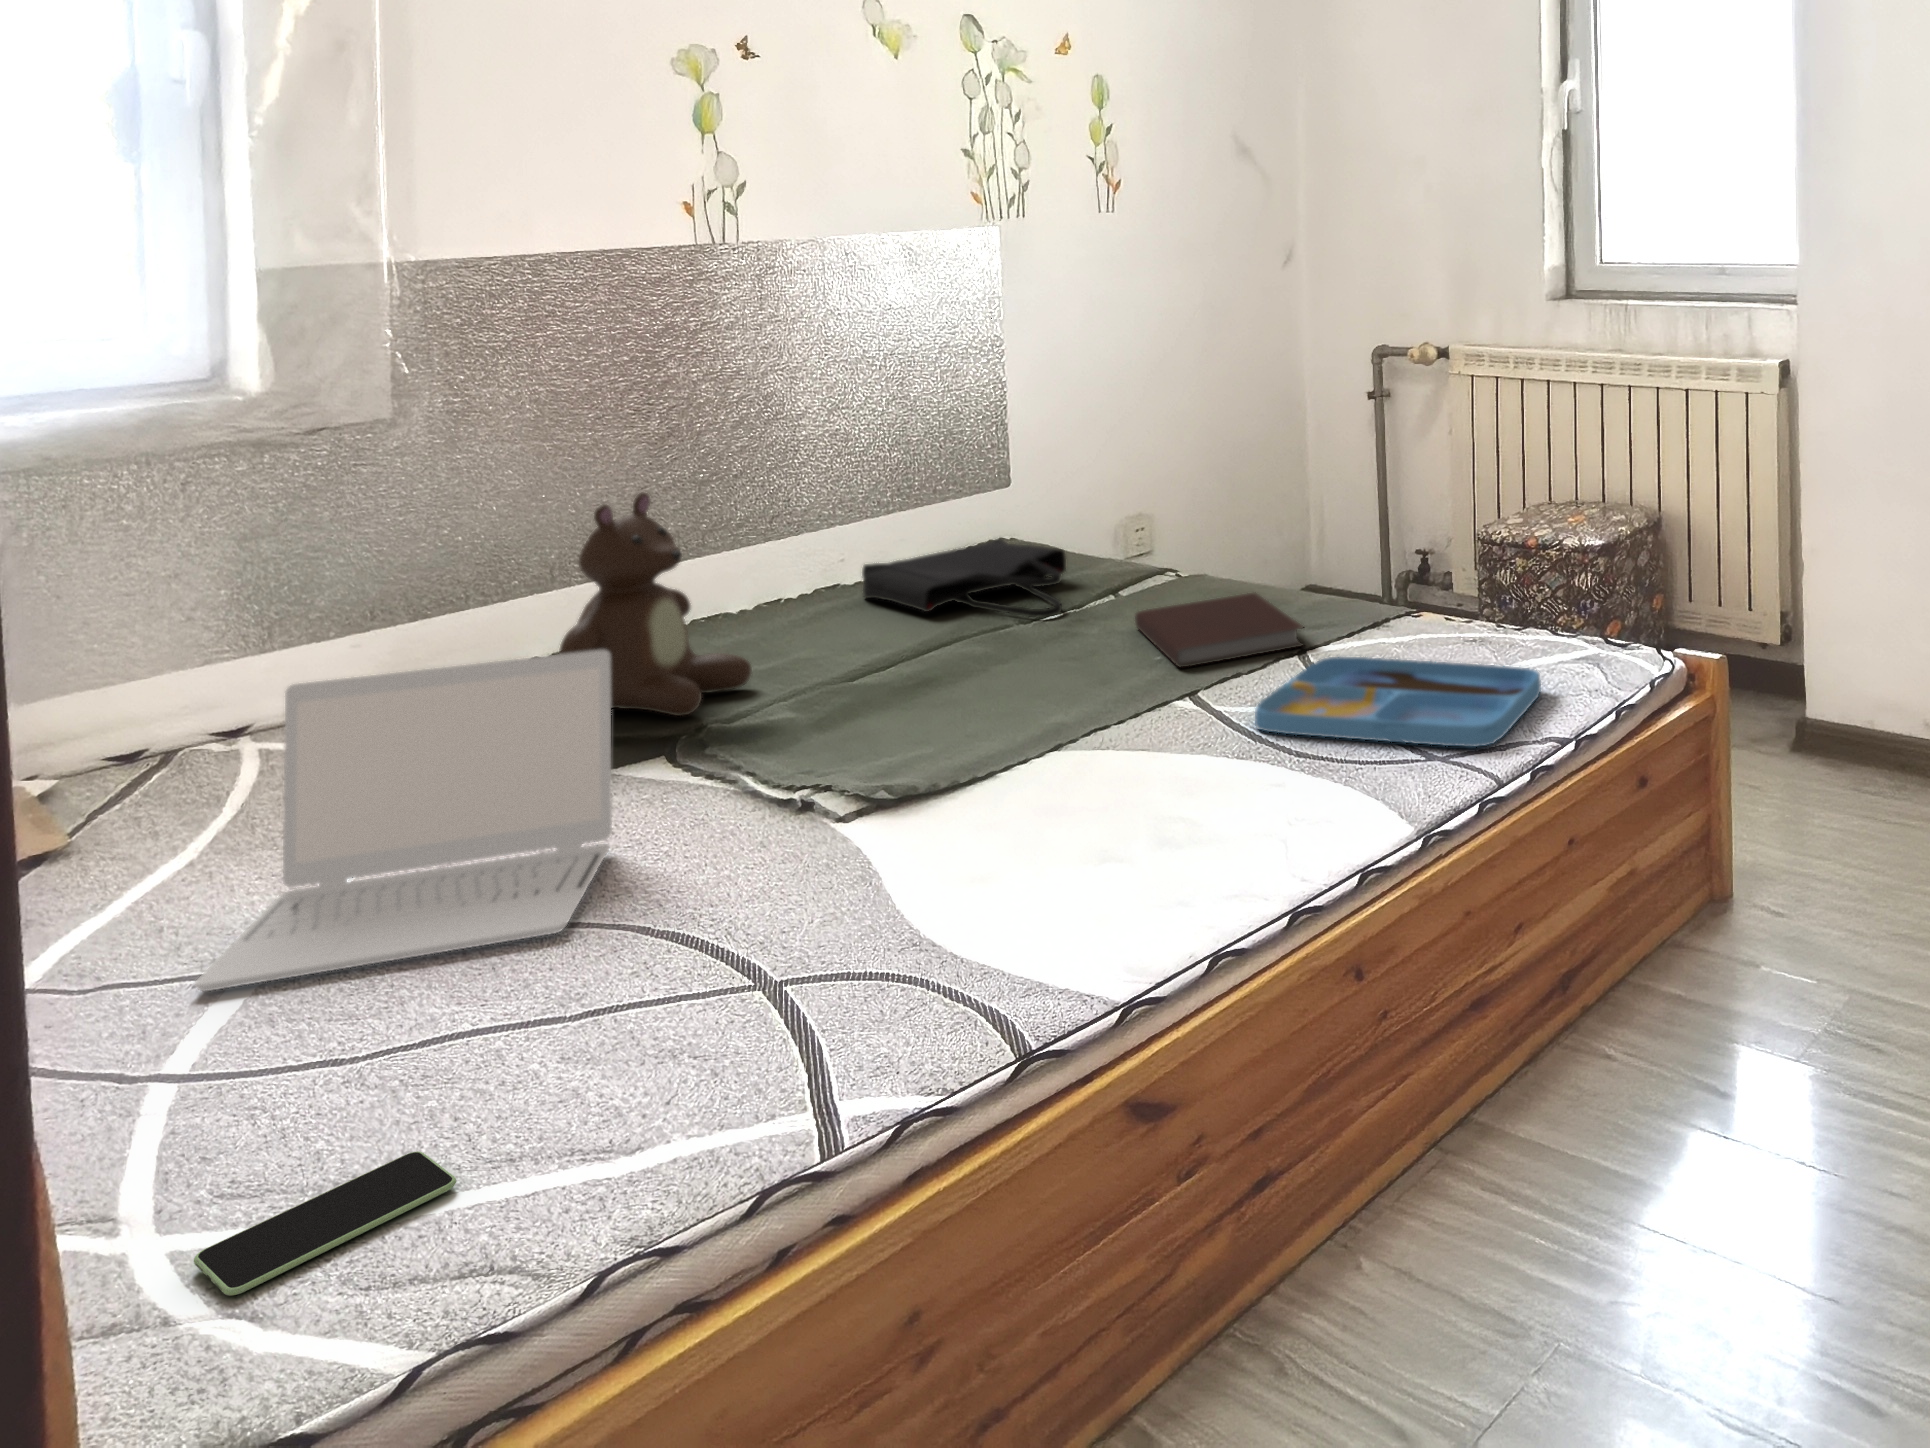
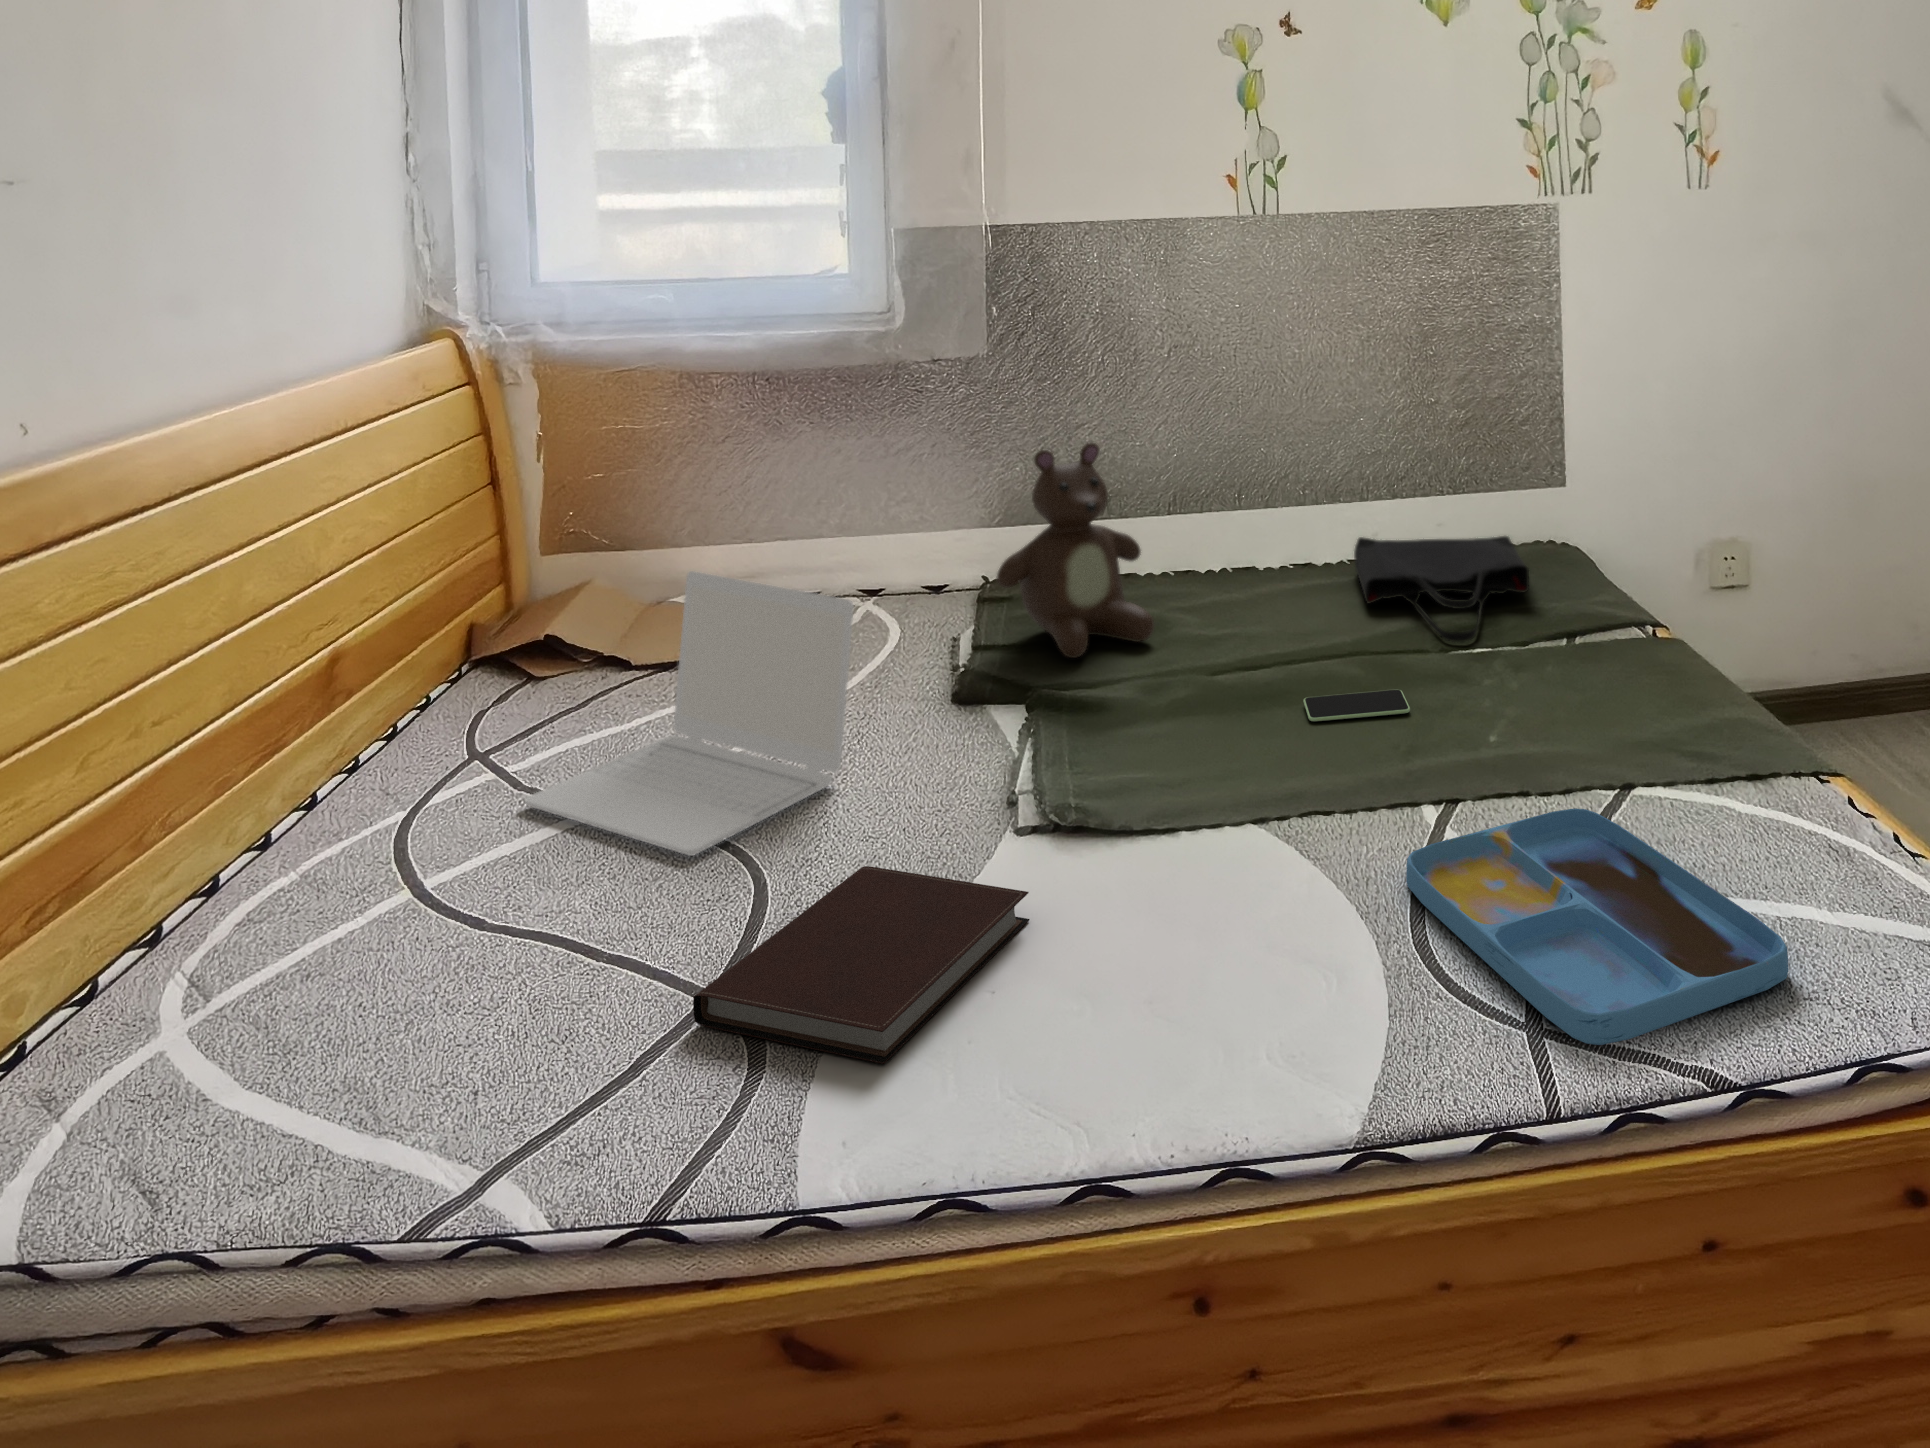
notebook: present [1135,593,1303,668] -> present [693,866,1030,1064]
smartphone: present [194,1151,456,1295] -> present [1303,689,1410,721]

